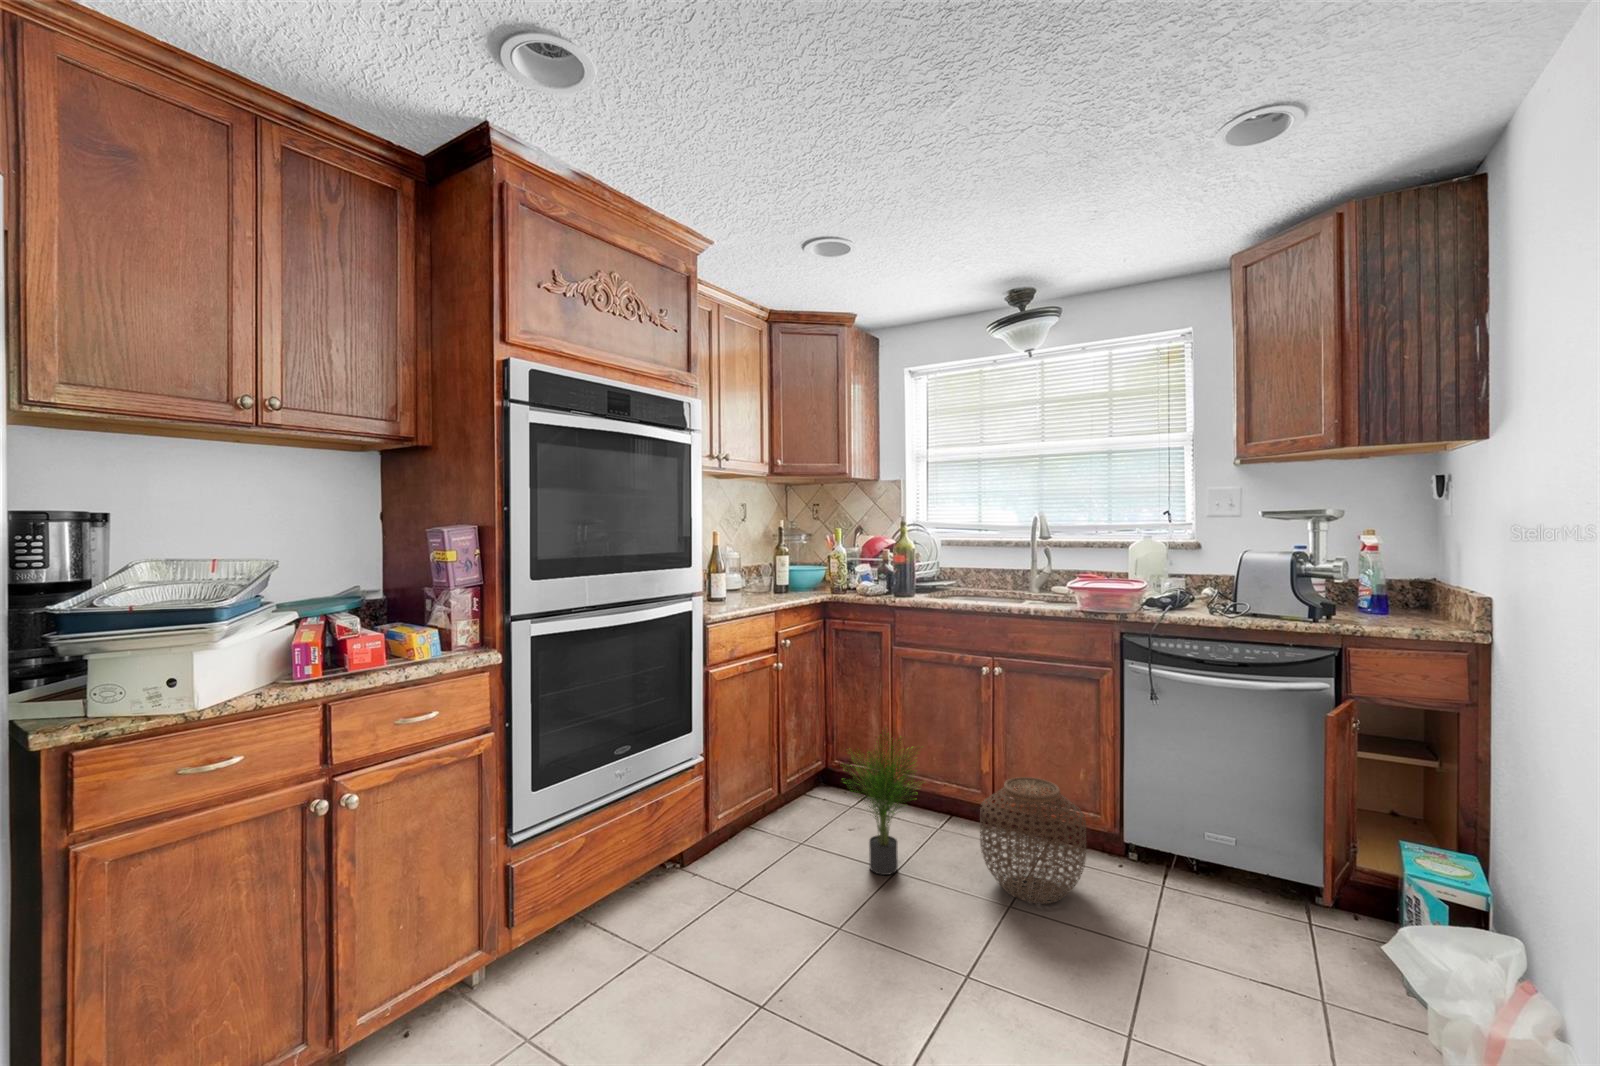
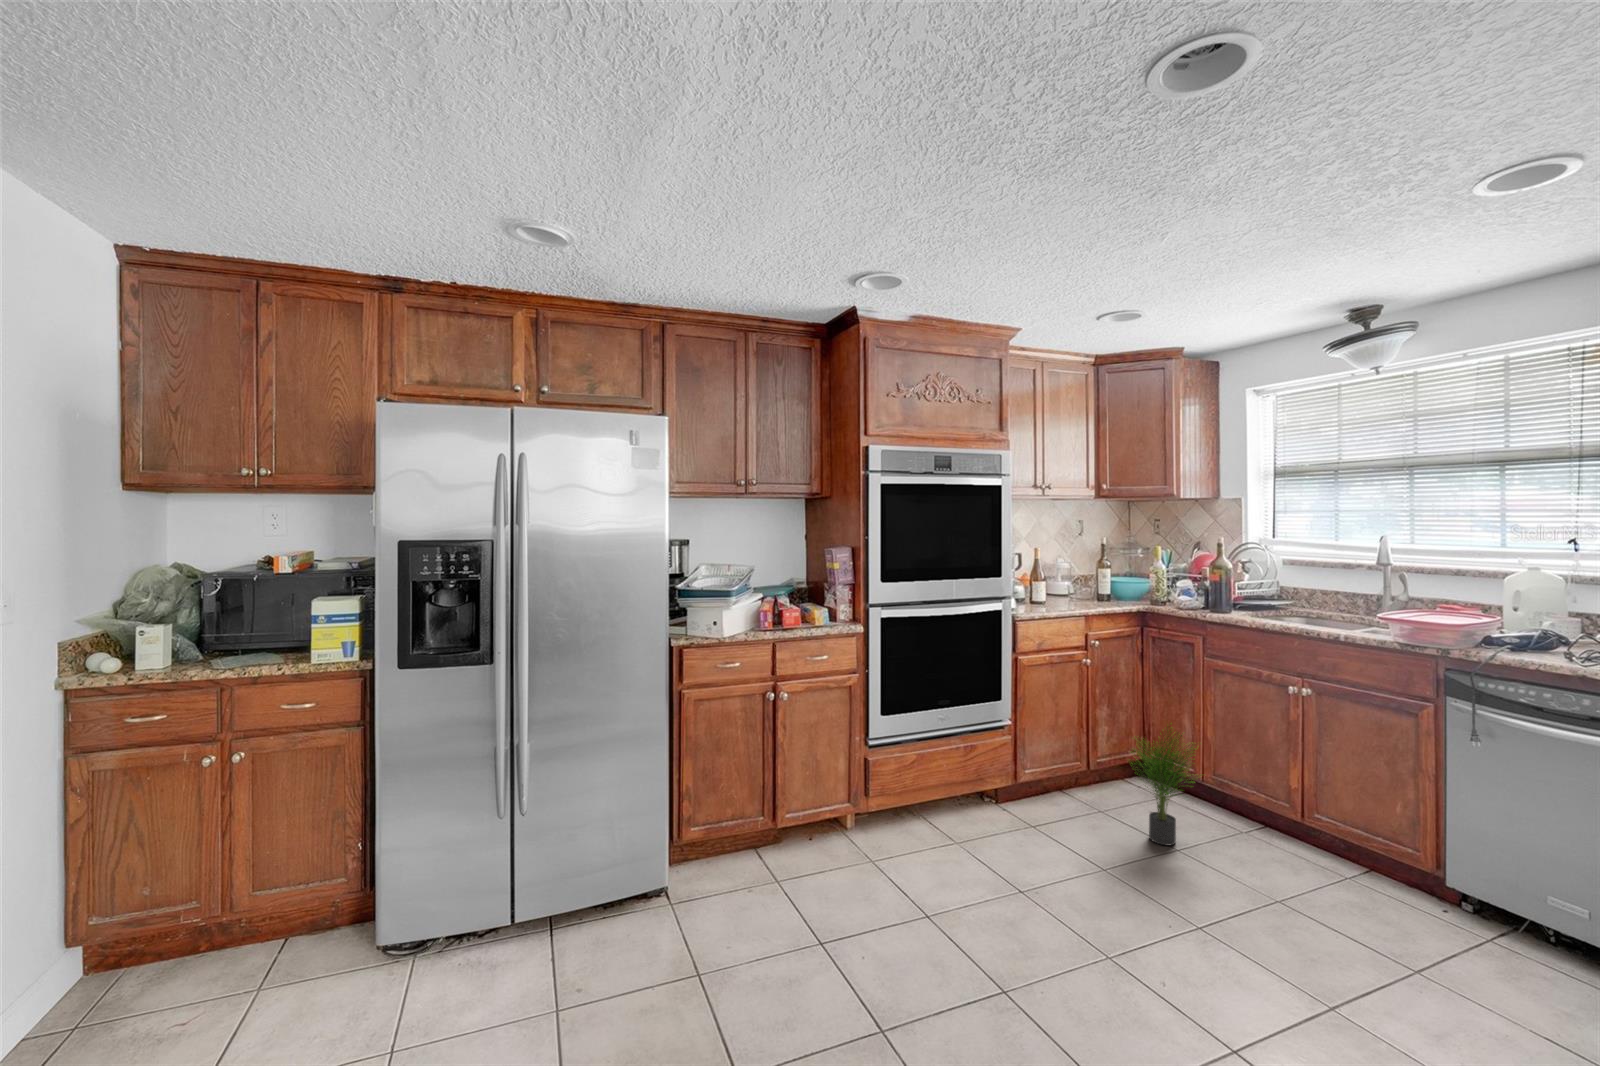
woven basket: present [980,777,1086,904] -> none [1252,787,1368,905]

